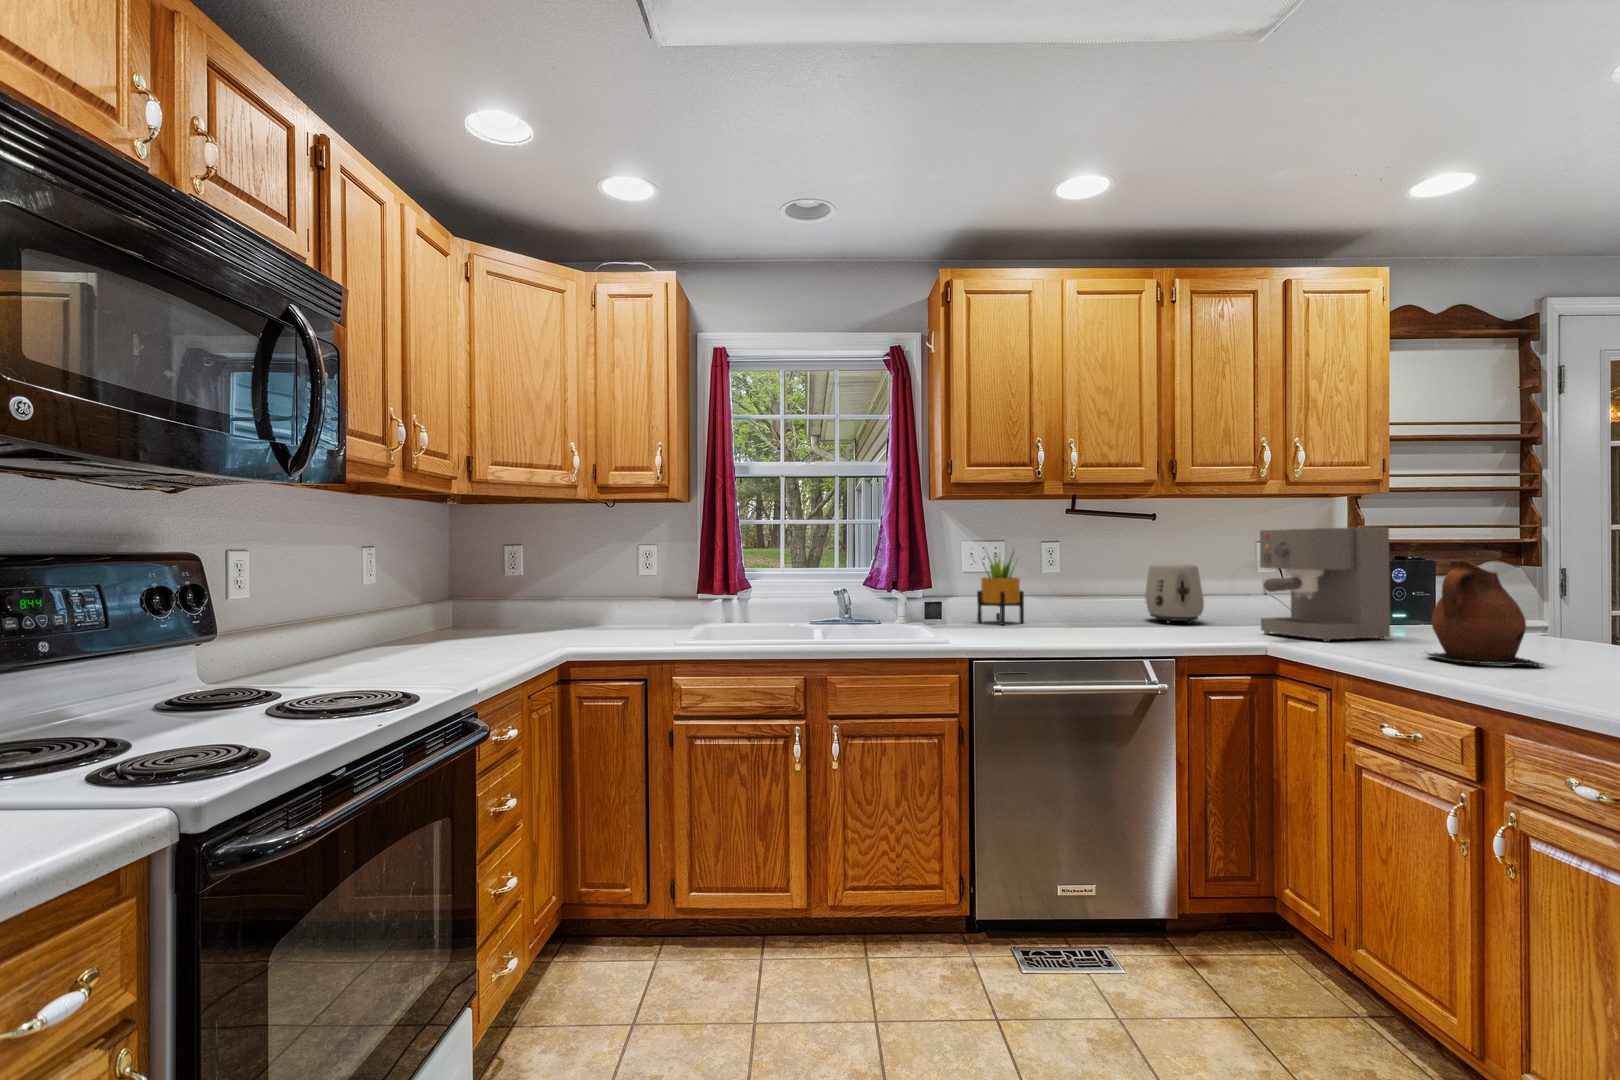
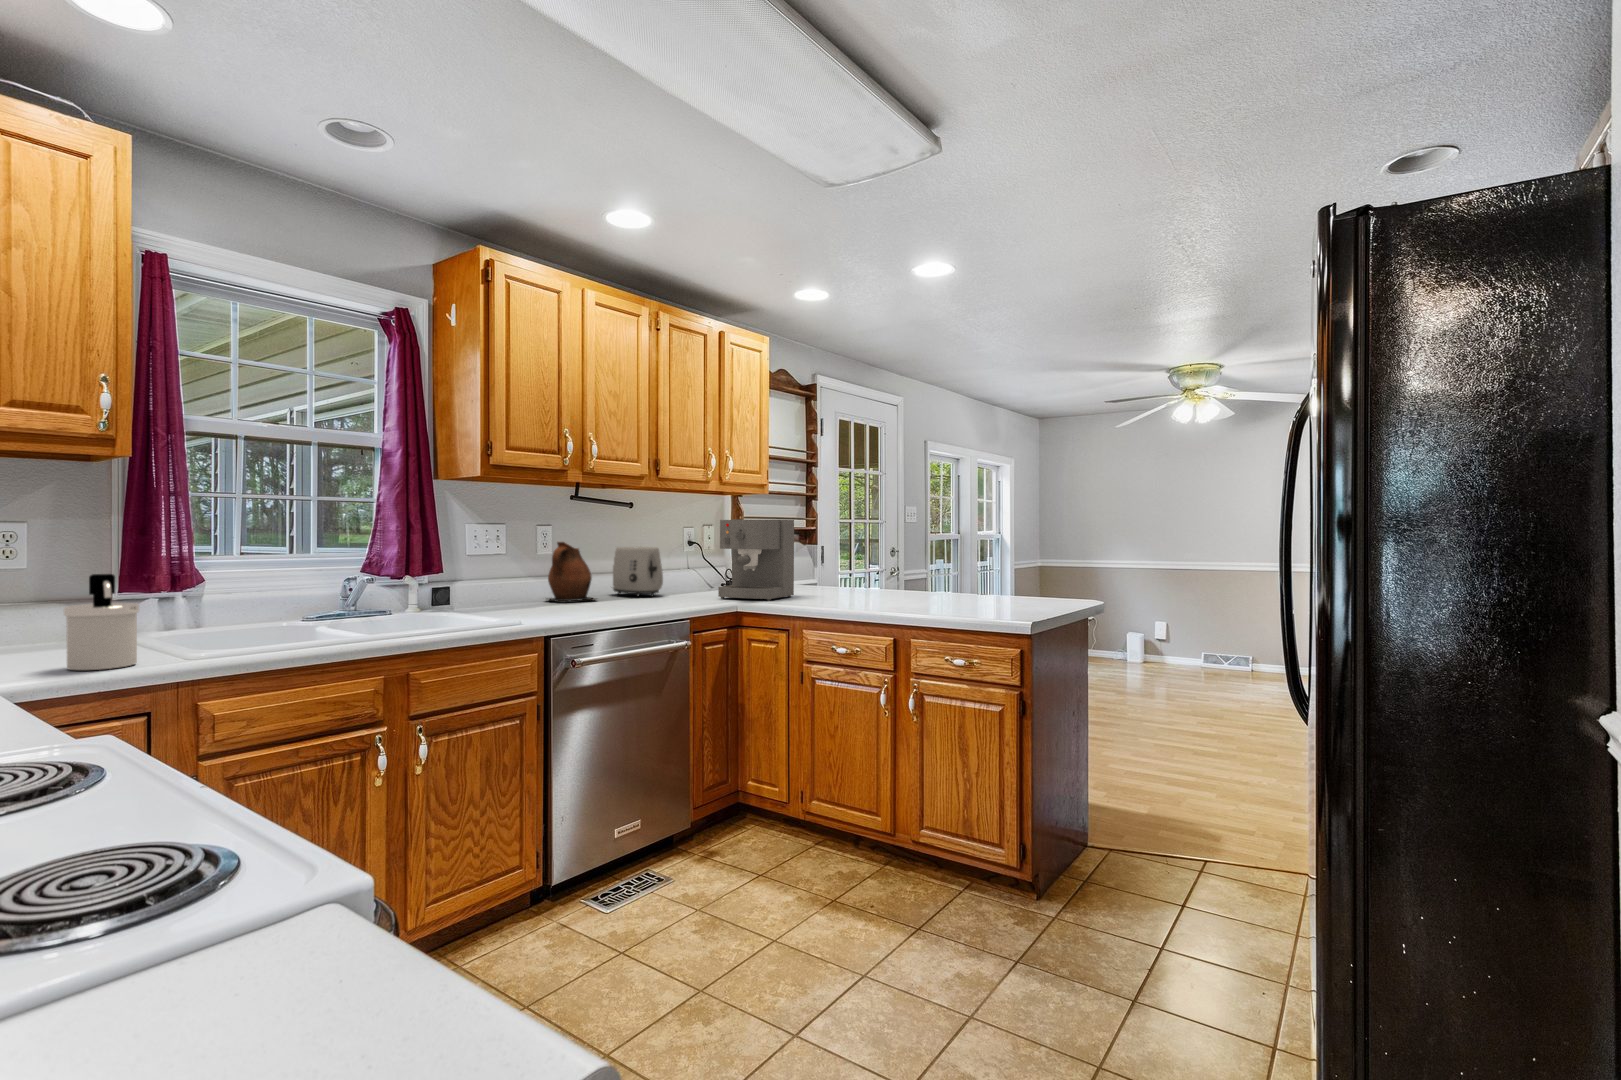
potted plant: present [977,548,1024,625] -> none [479,529,524,608]
ceramic pitcher: present [1427,560,1543,666] -> present [547,542,597,601]
soap dispenser: none [611,580,651,645] -> present [64,574,139,670]

